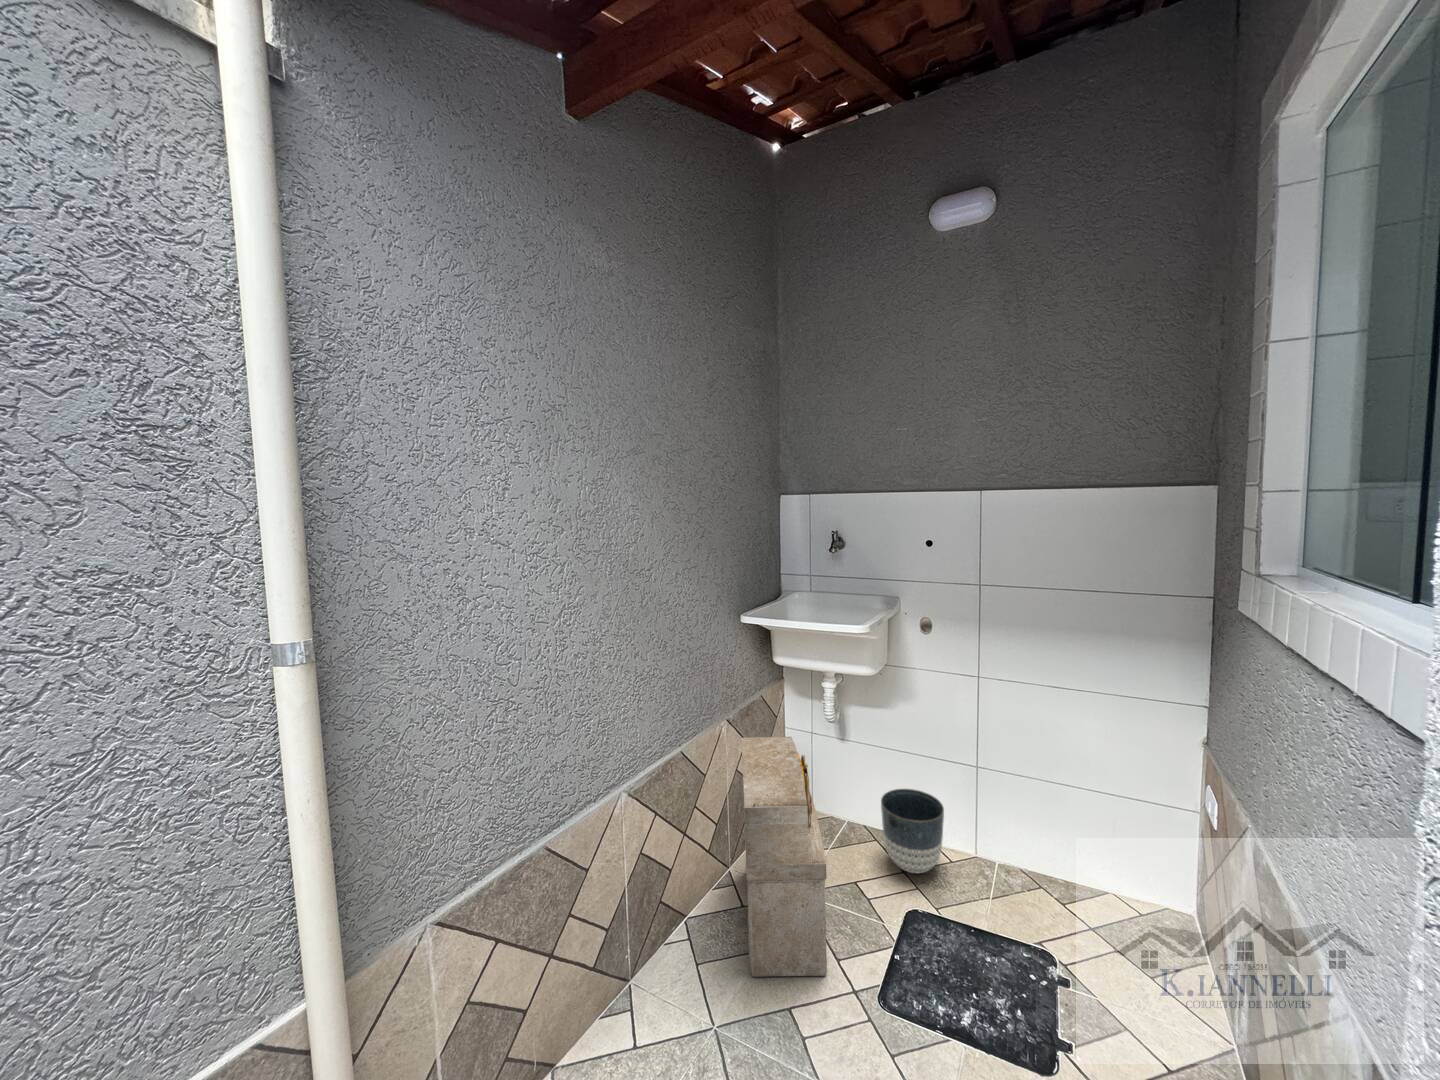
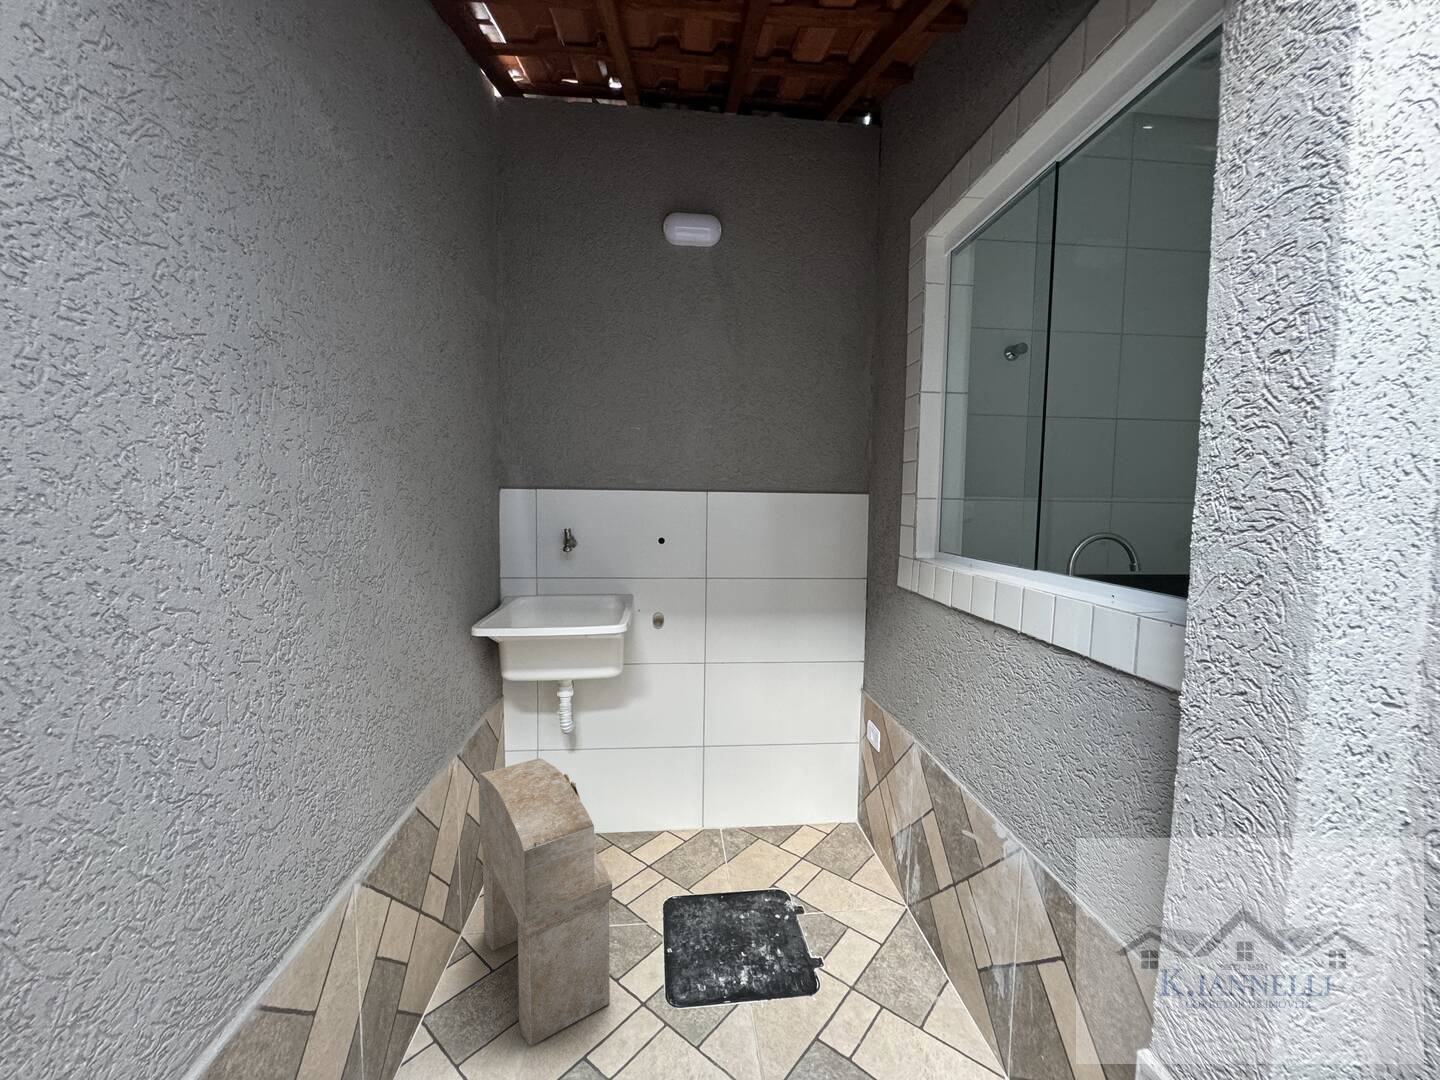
planter: present [881,789,944,873] -> none [627,783,686,866]

